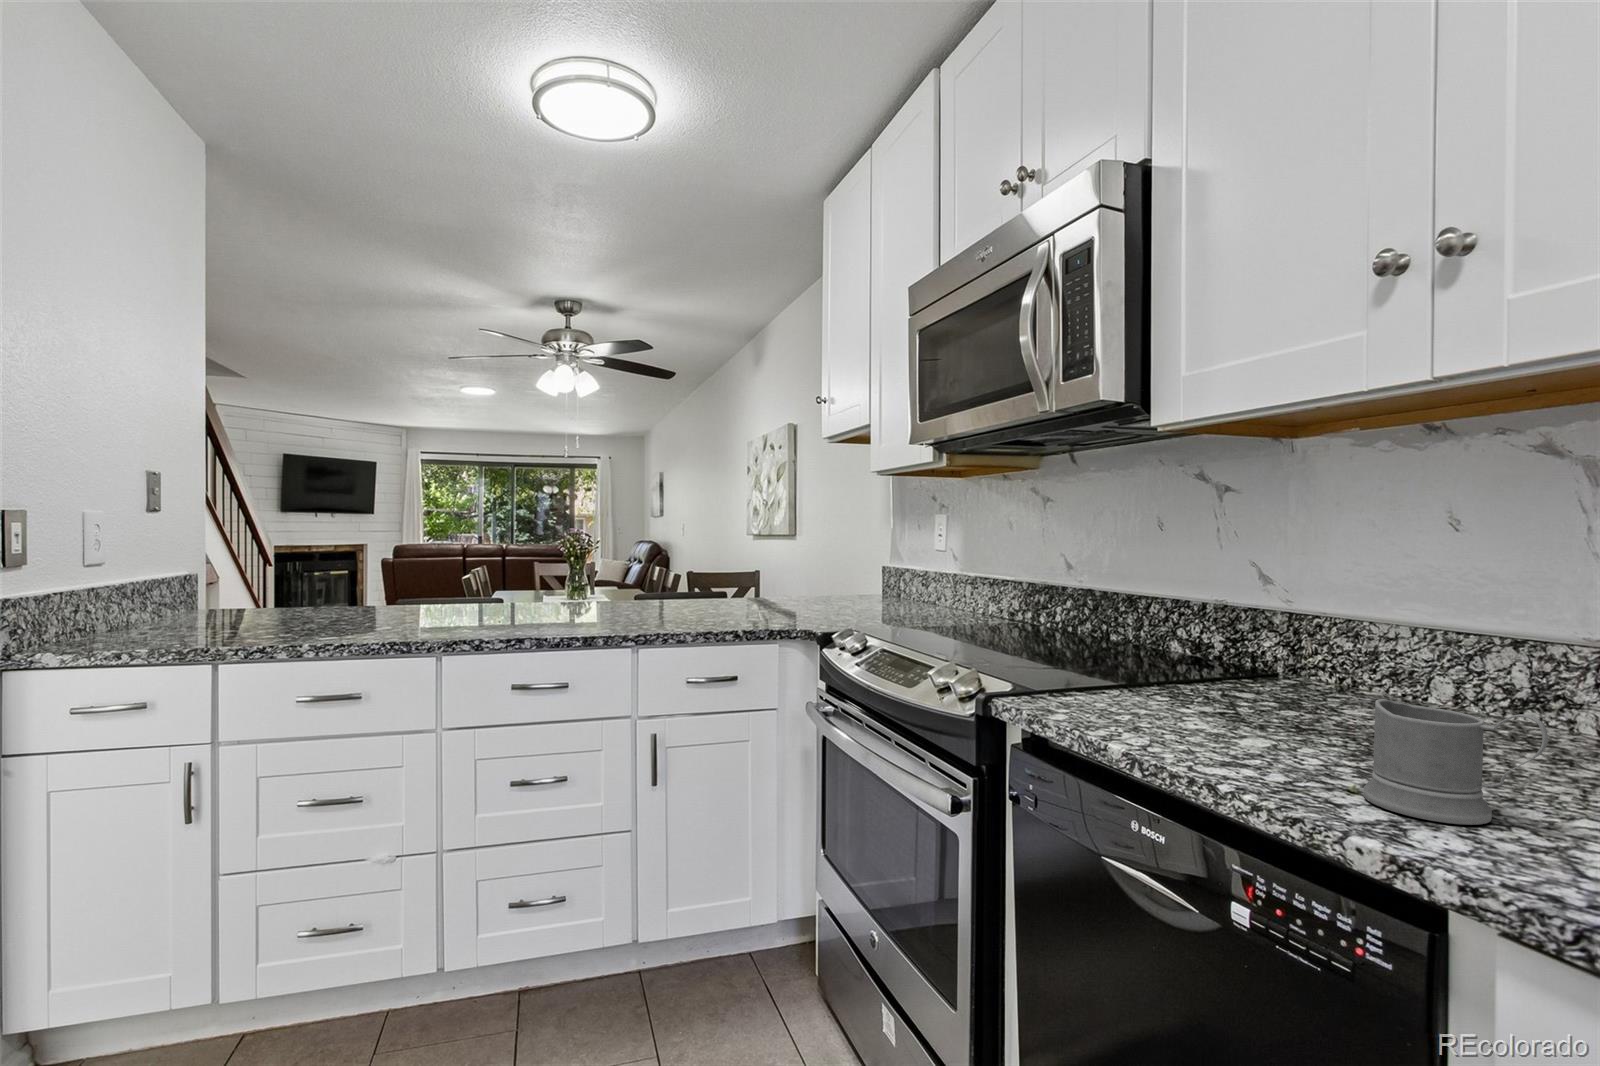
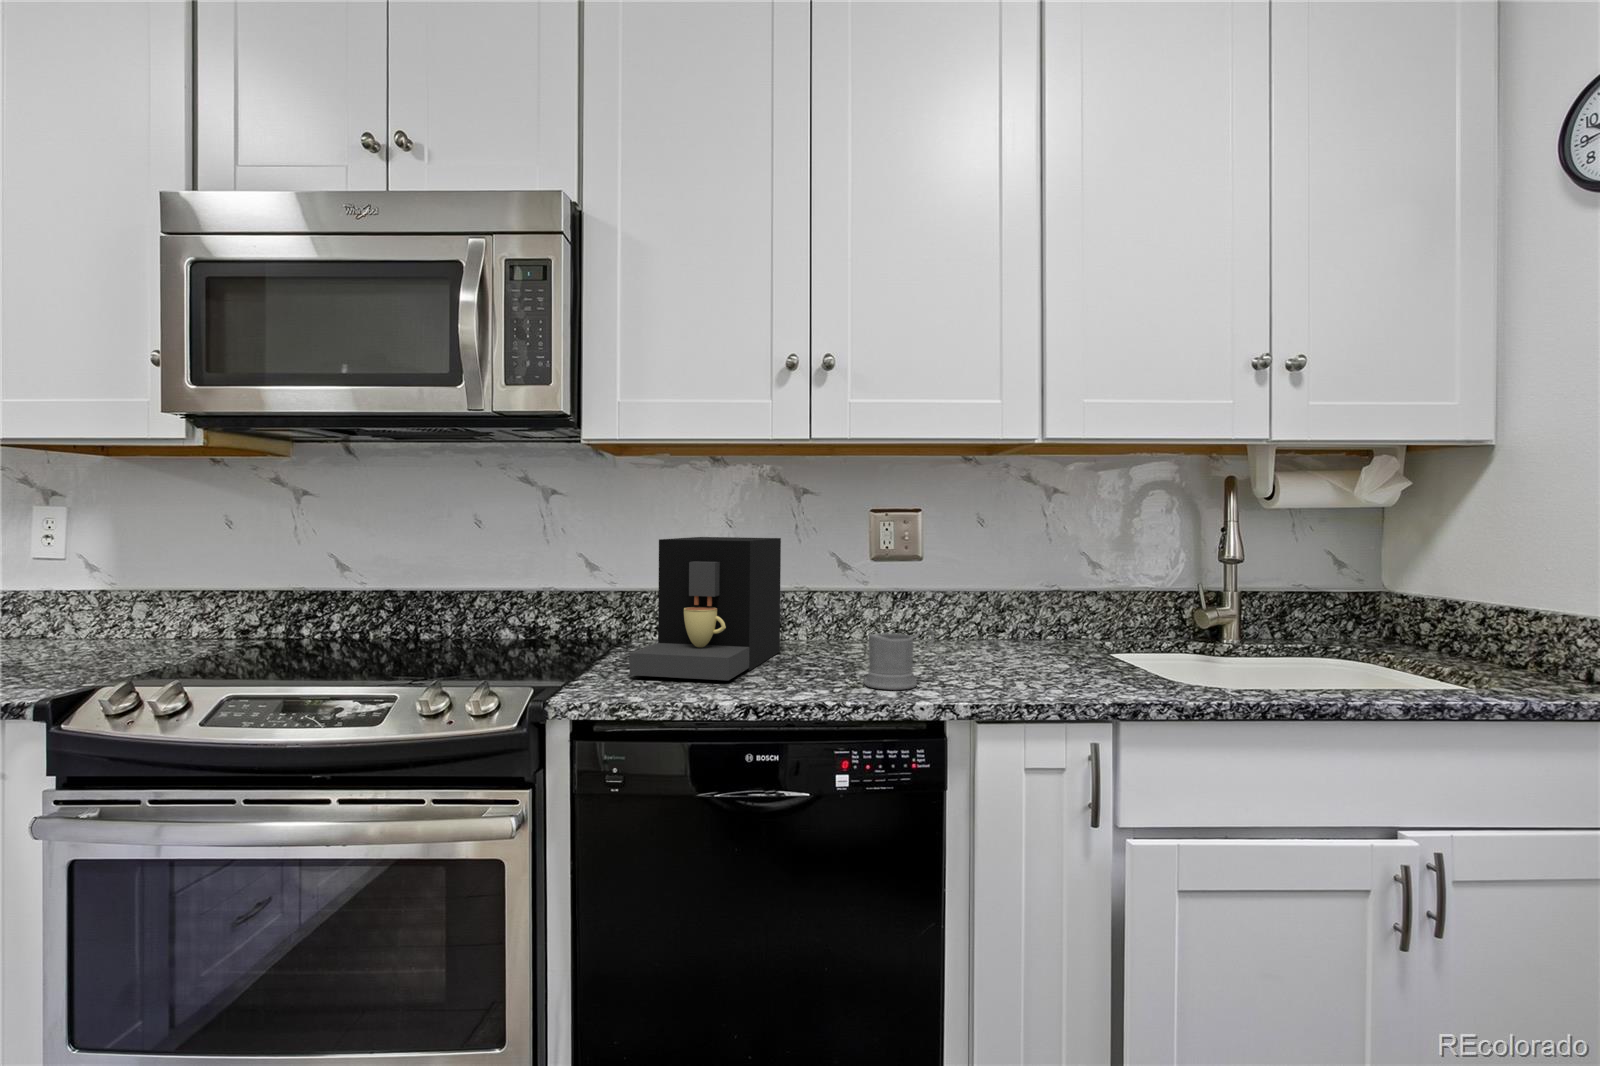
coffee maker: none [1118,535,1467,733] -> present [630,537,781,680]

